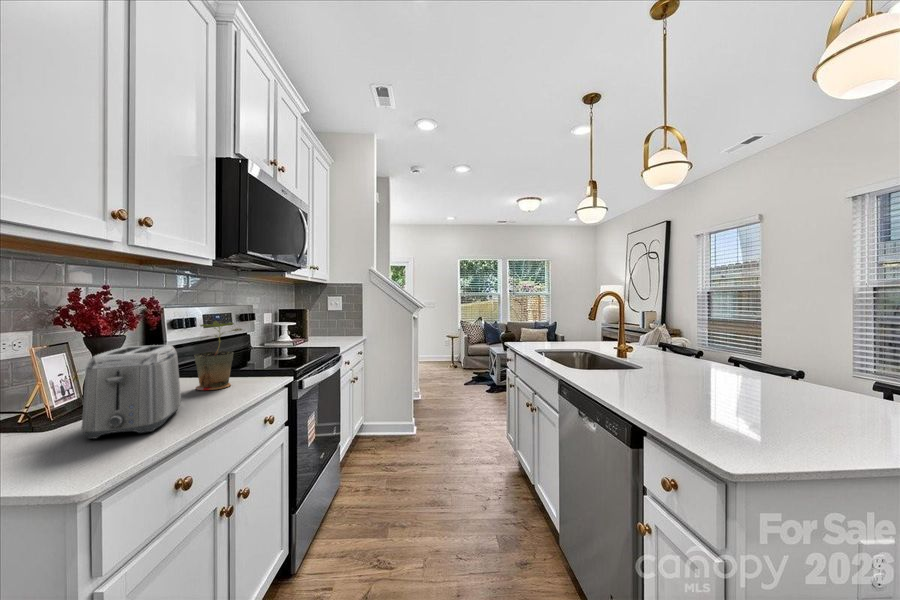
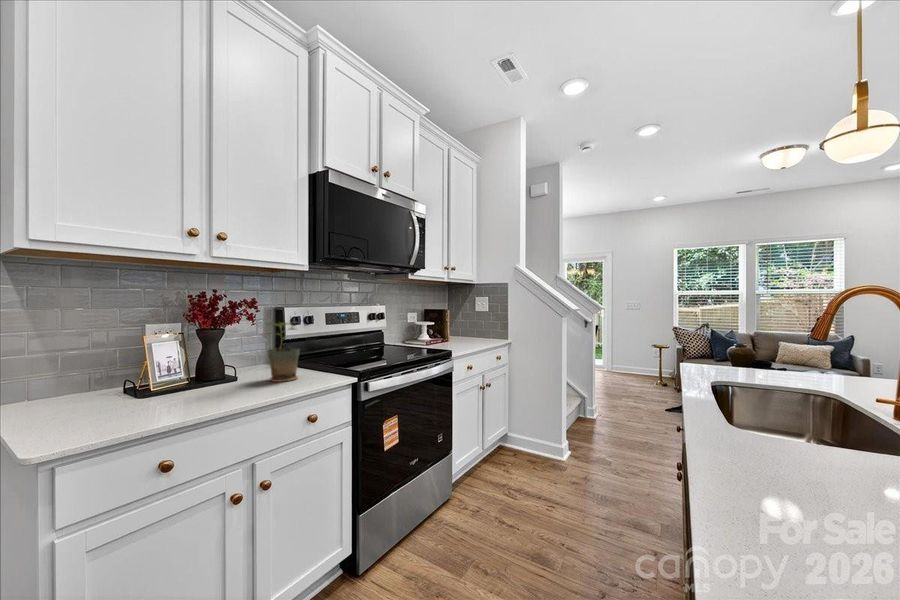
toaster: present [81,345,181,439] -> none [130,339,224,412]

